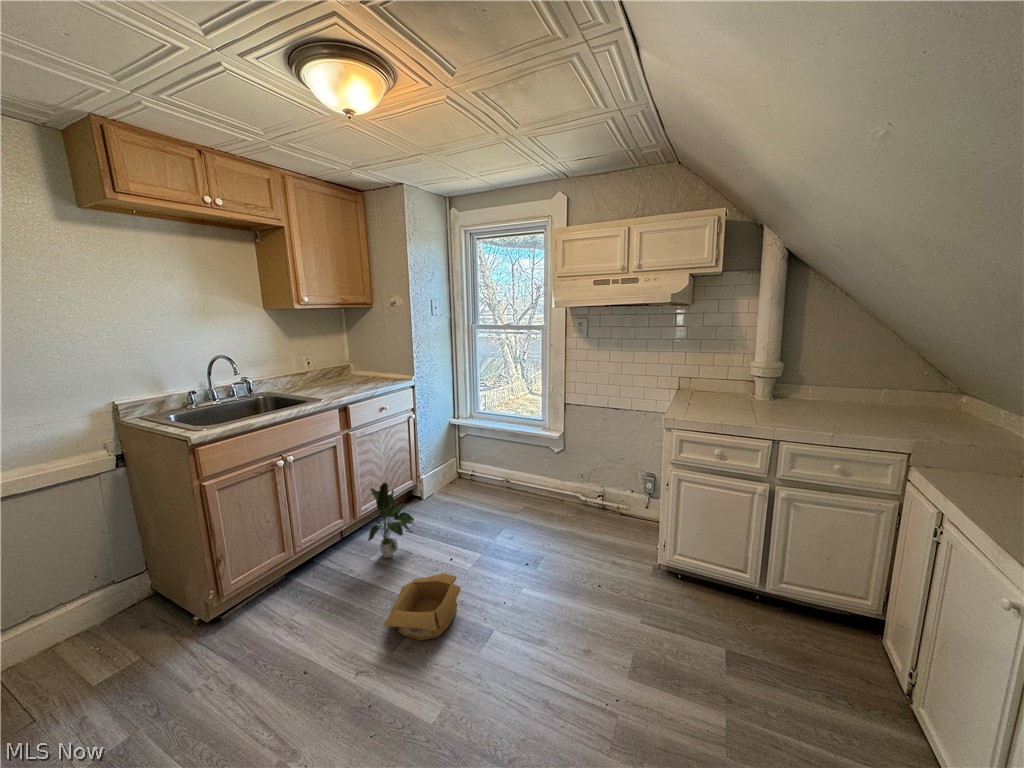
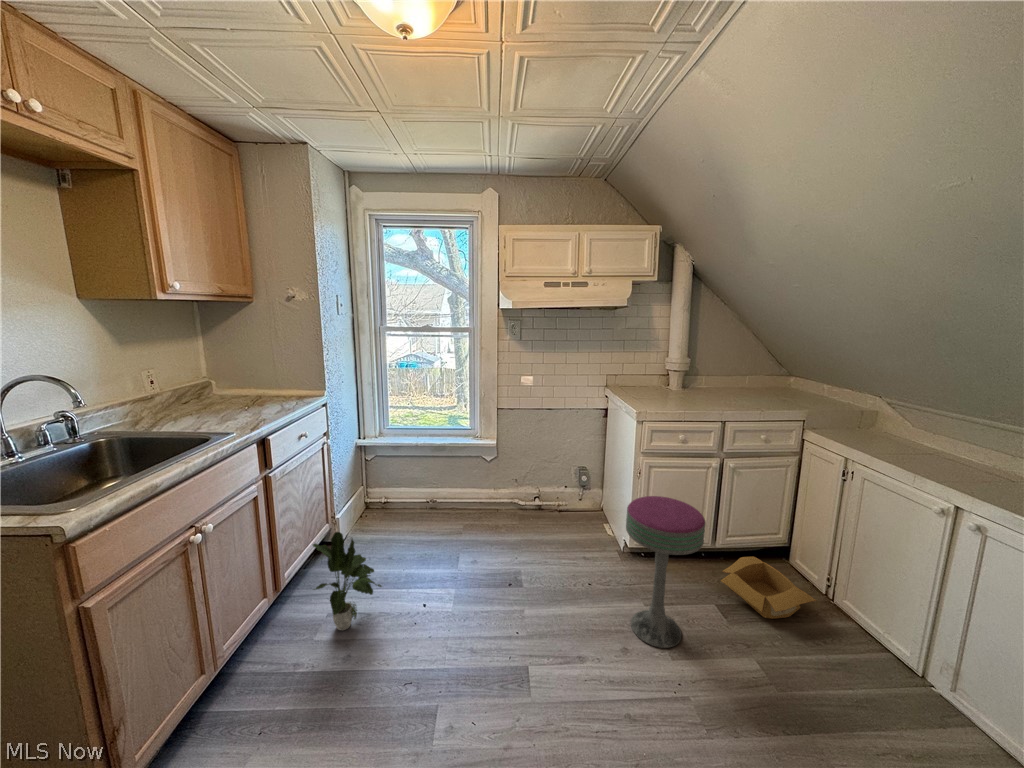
bar stool: none [596,506,679,668] -> present [626,496,706,648]
cardboard box: present [384,573,461,640] -> present [721,556,816,619]

